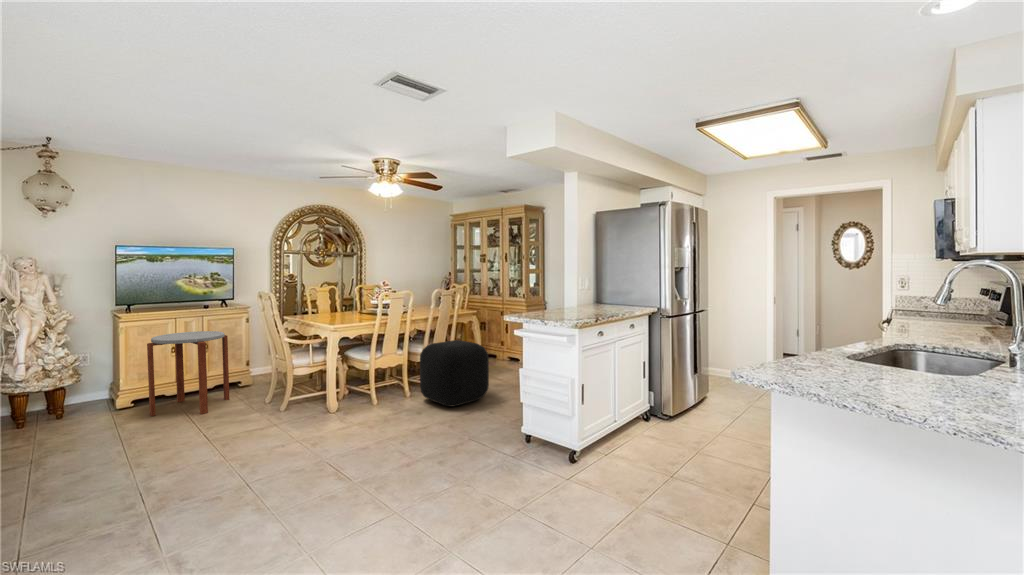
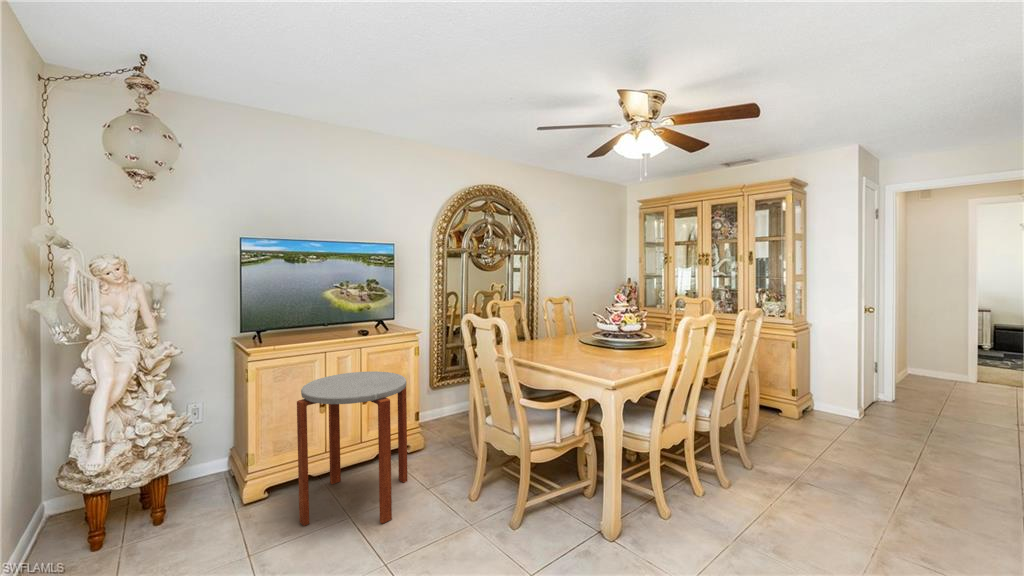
ottoman: present [420,340,489,407] -> none [726,393,862,527]

